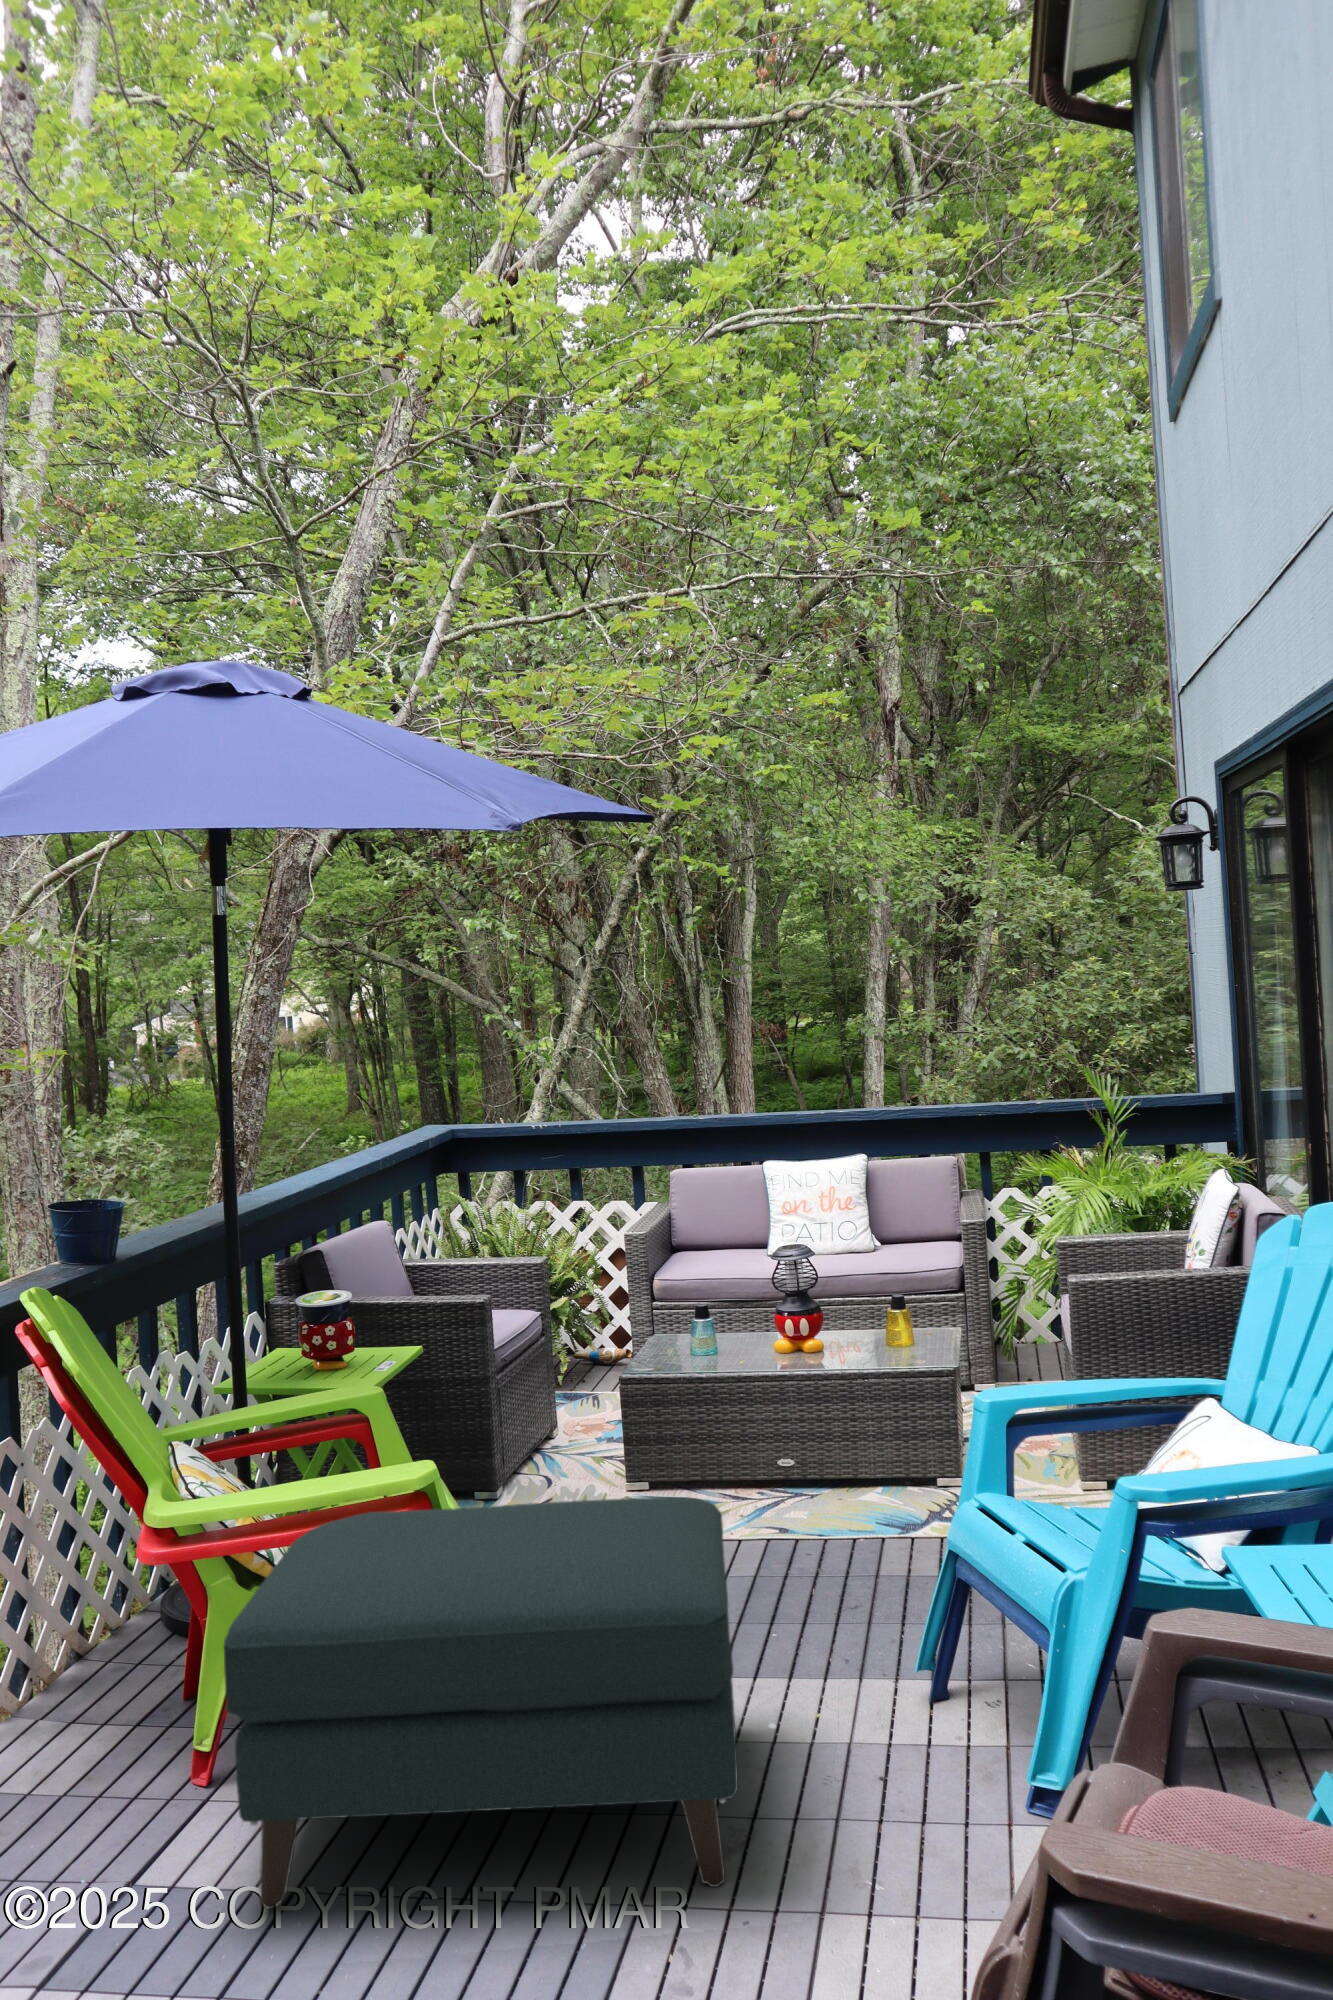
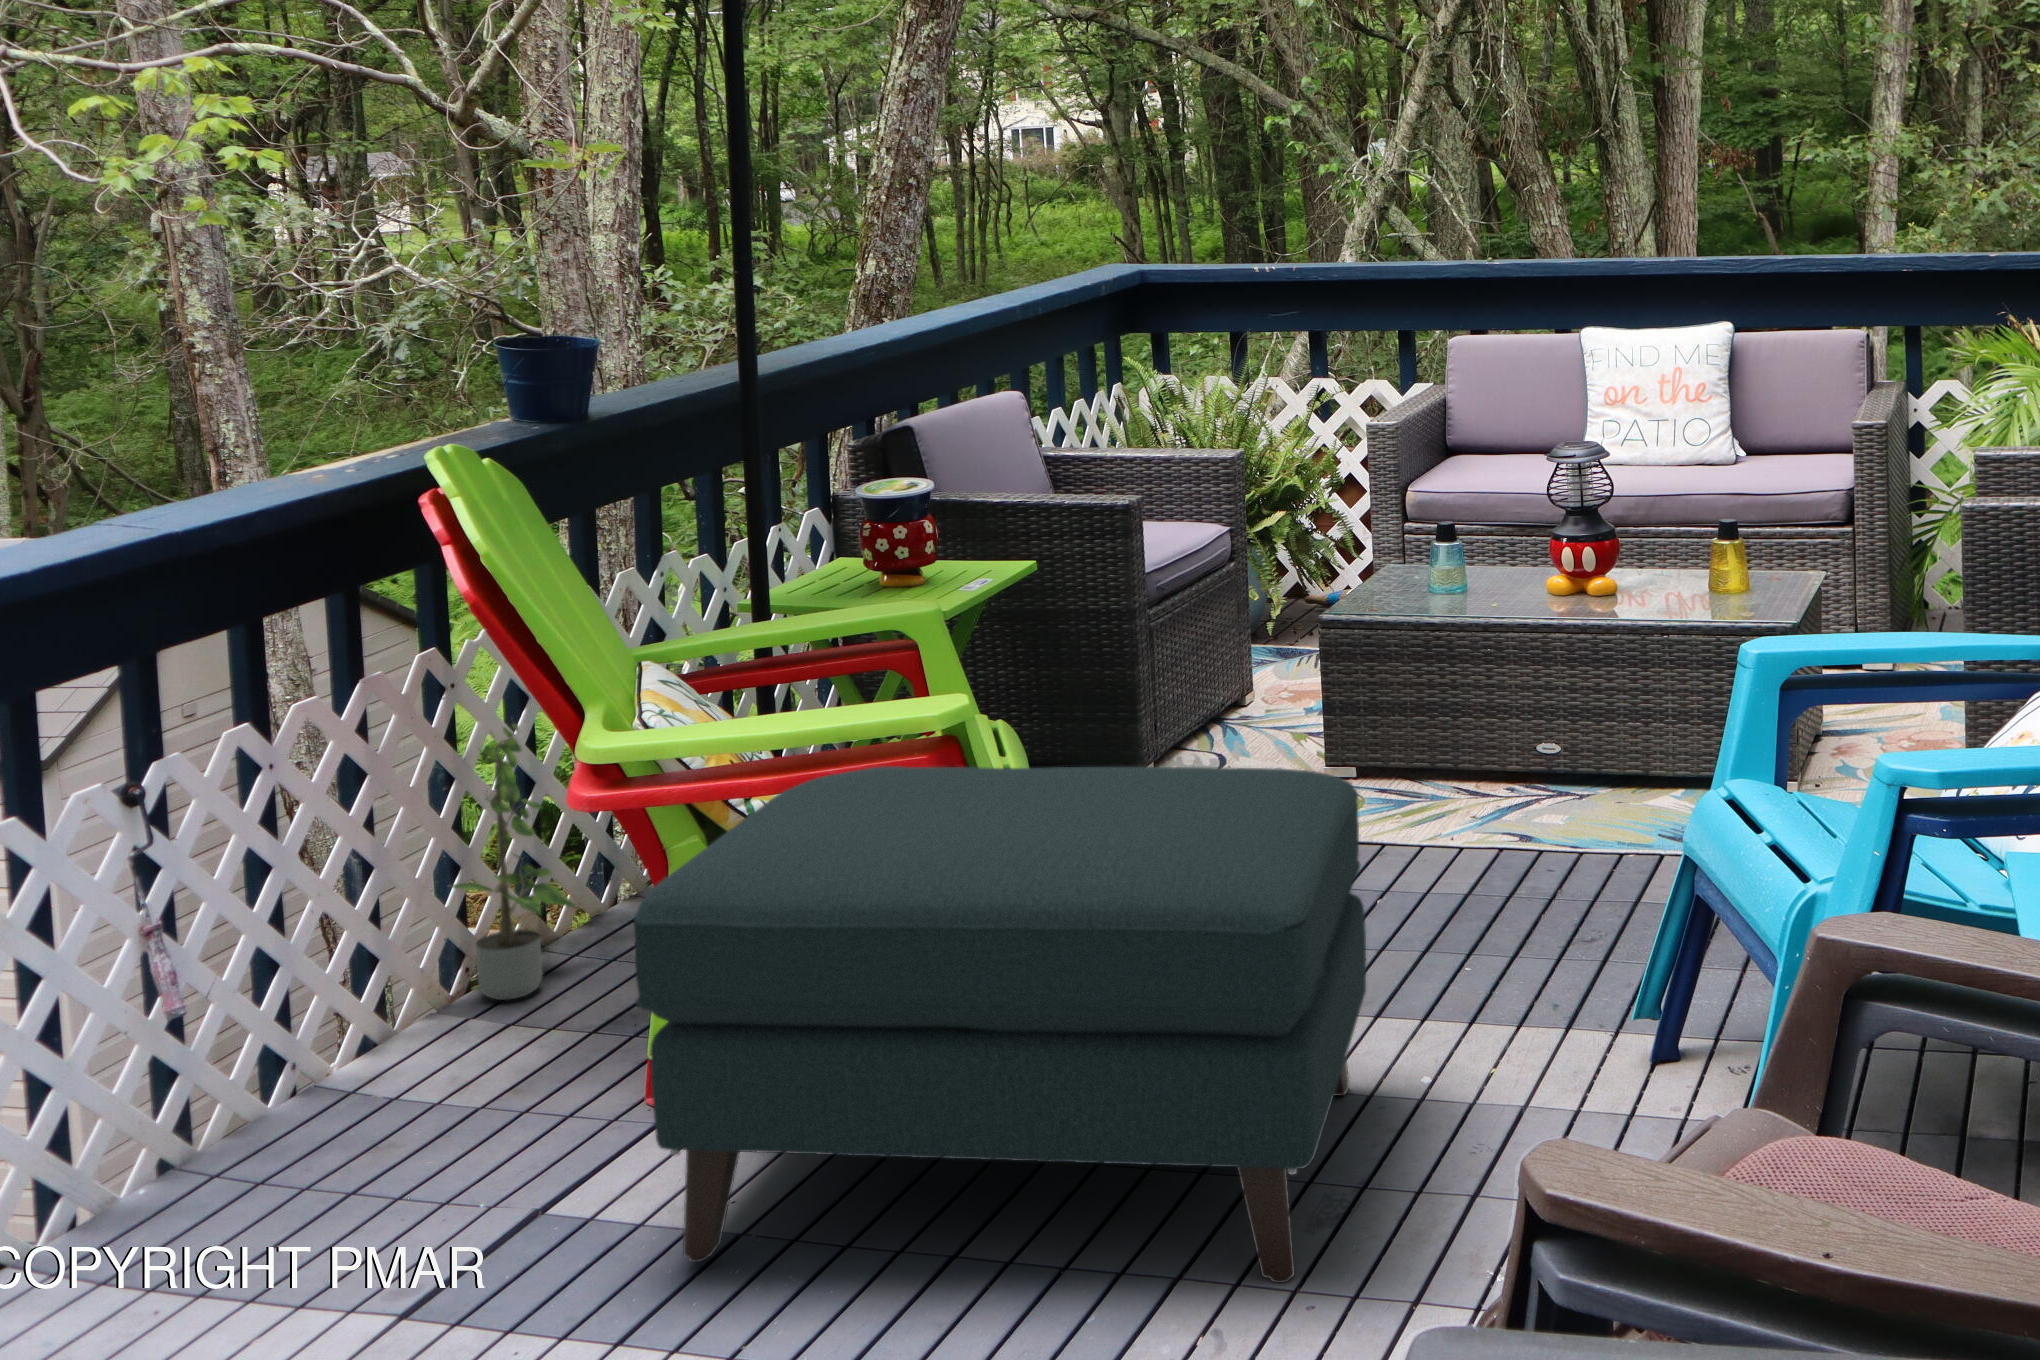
potted plant: none [16,1487,110,1707] -> present [451,724,576,1000]

